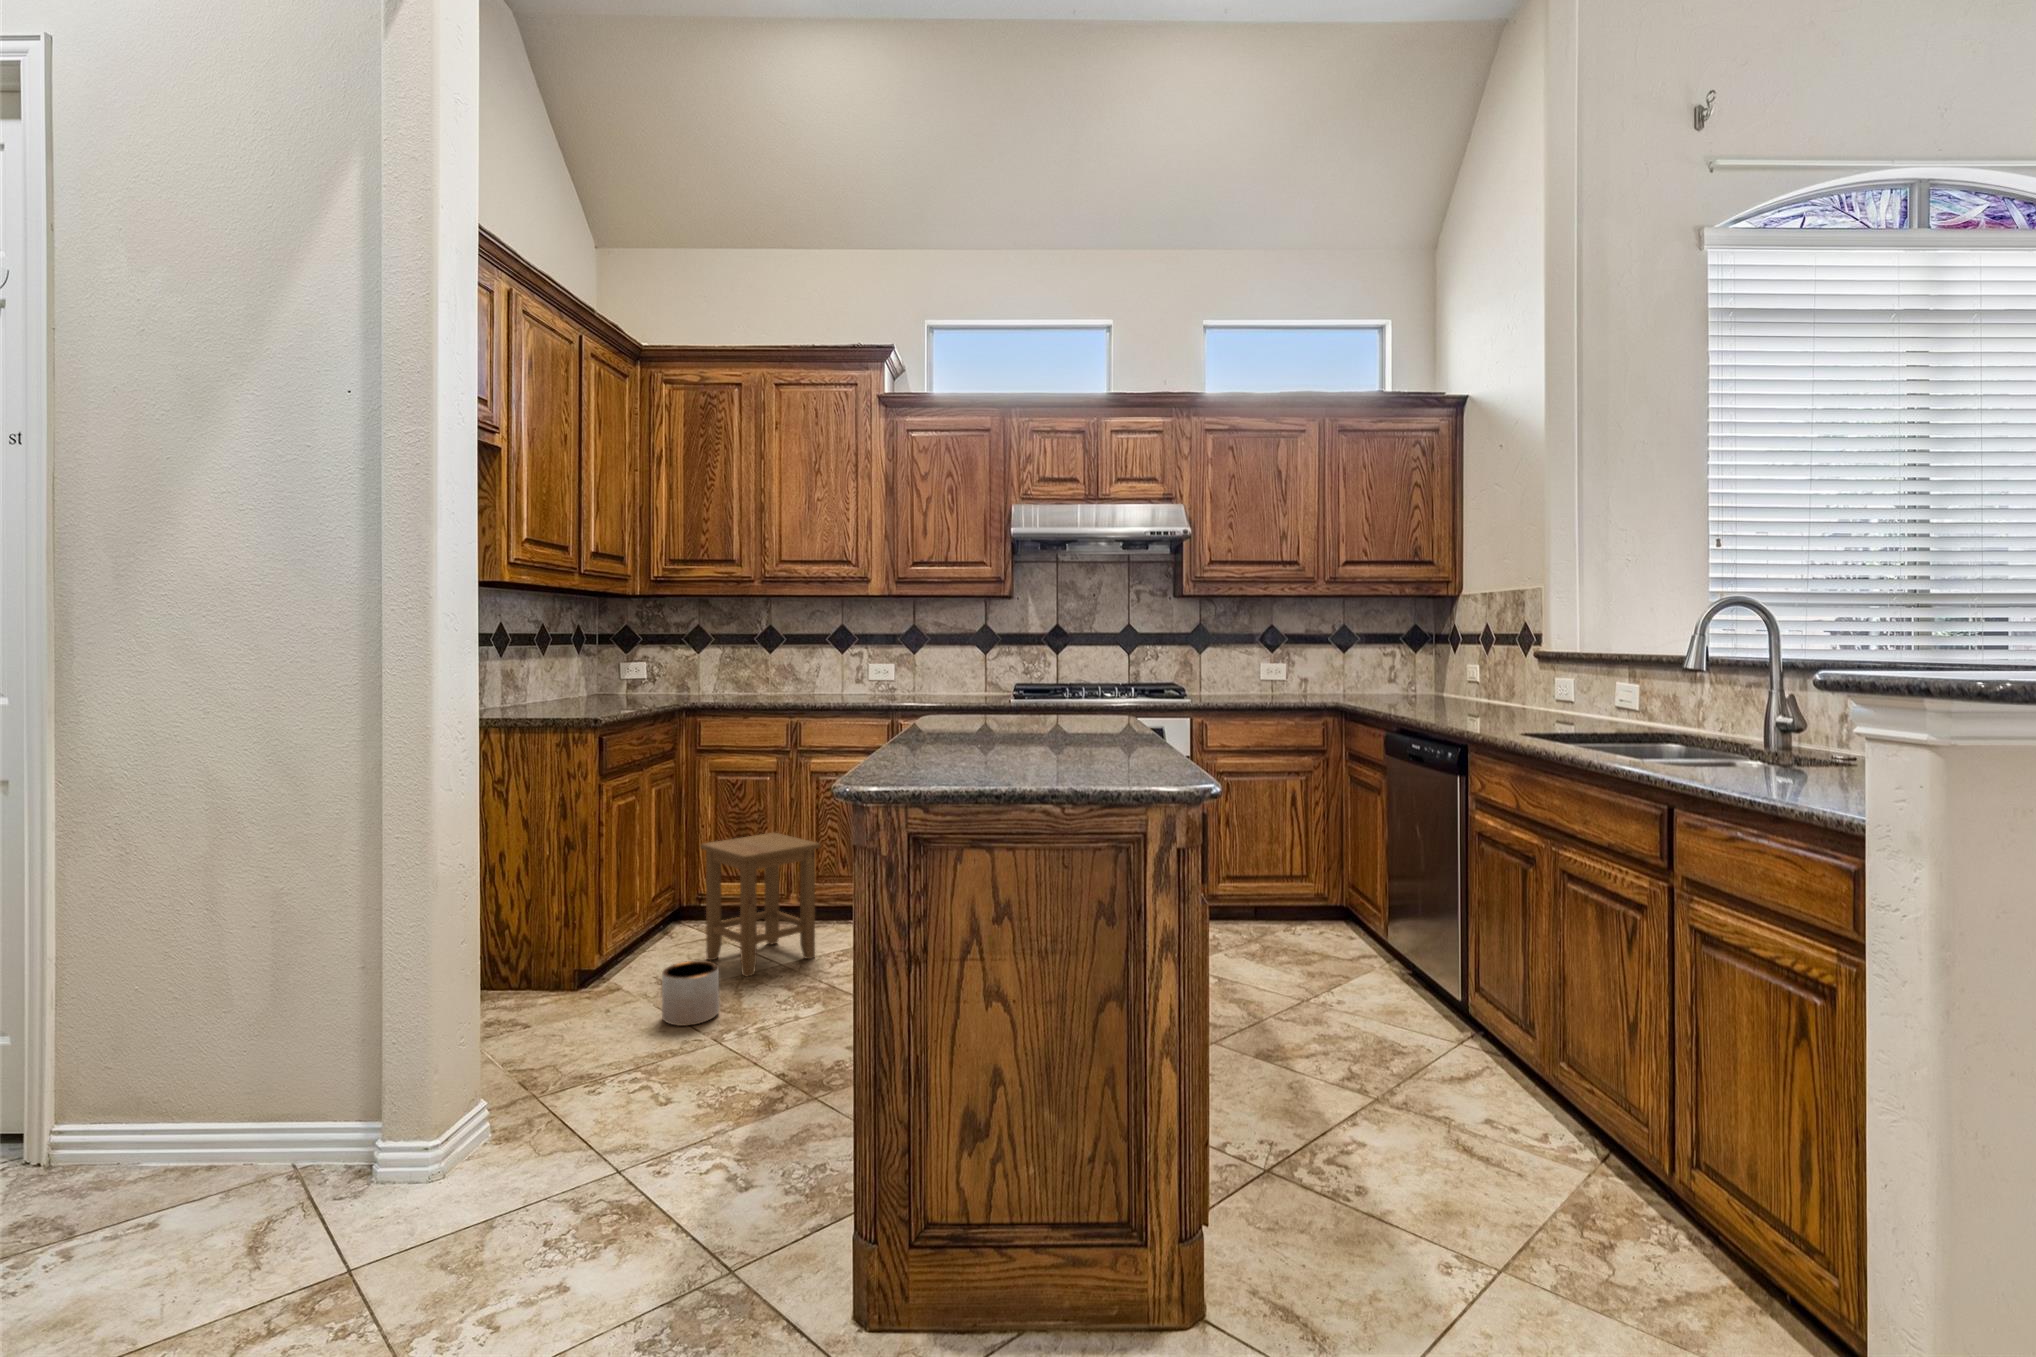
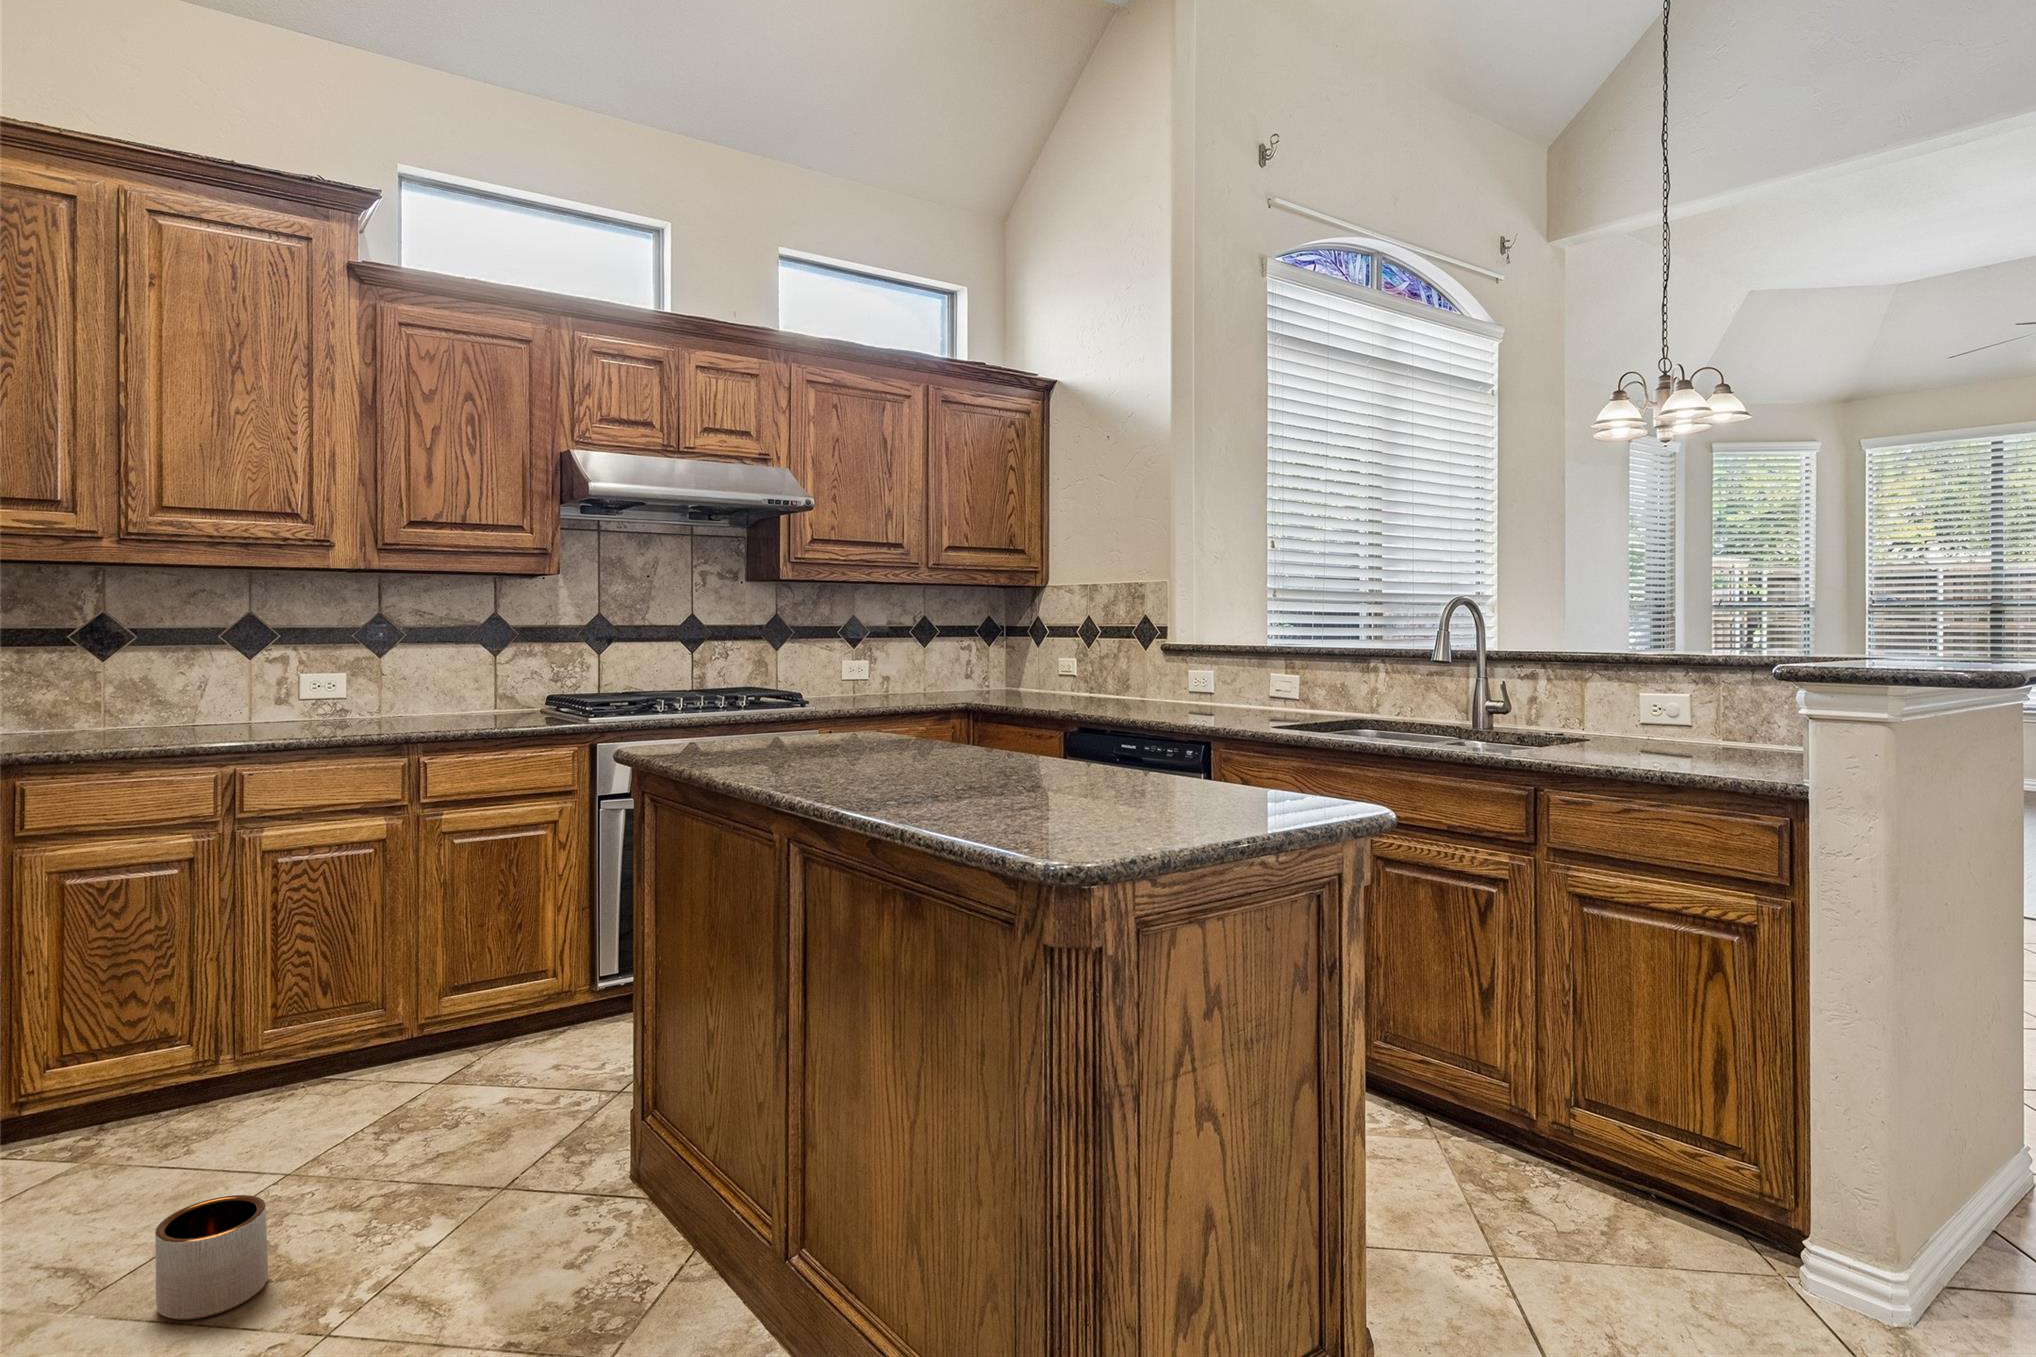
stool: present [700,832,820,976] -> none [105,961,343,1205]

